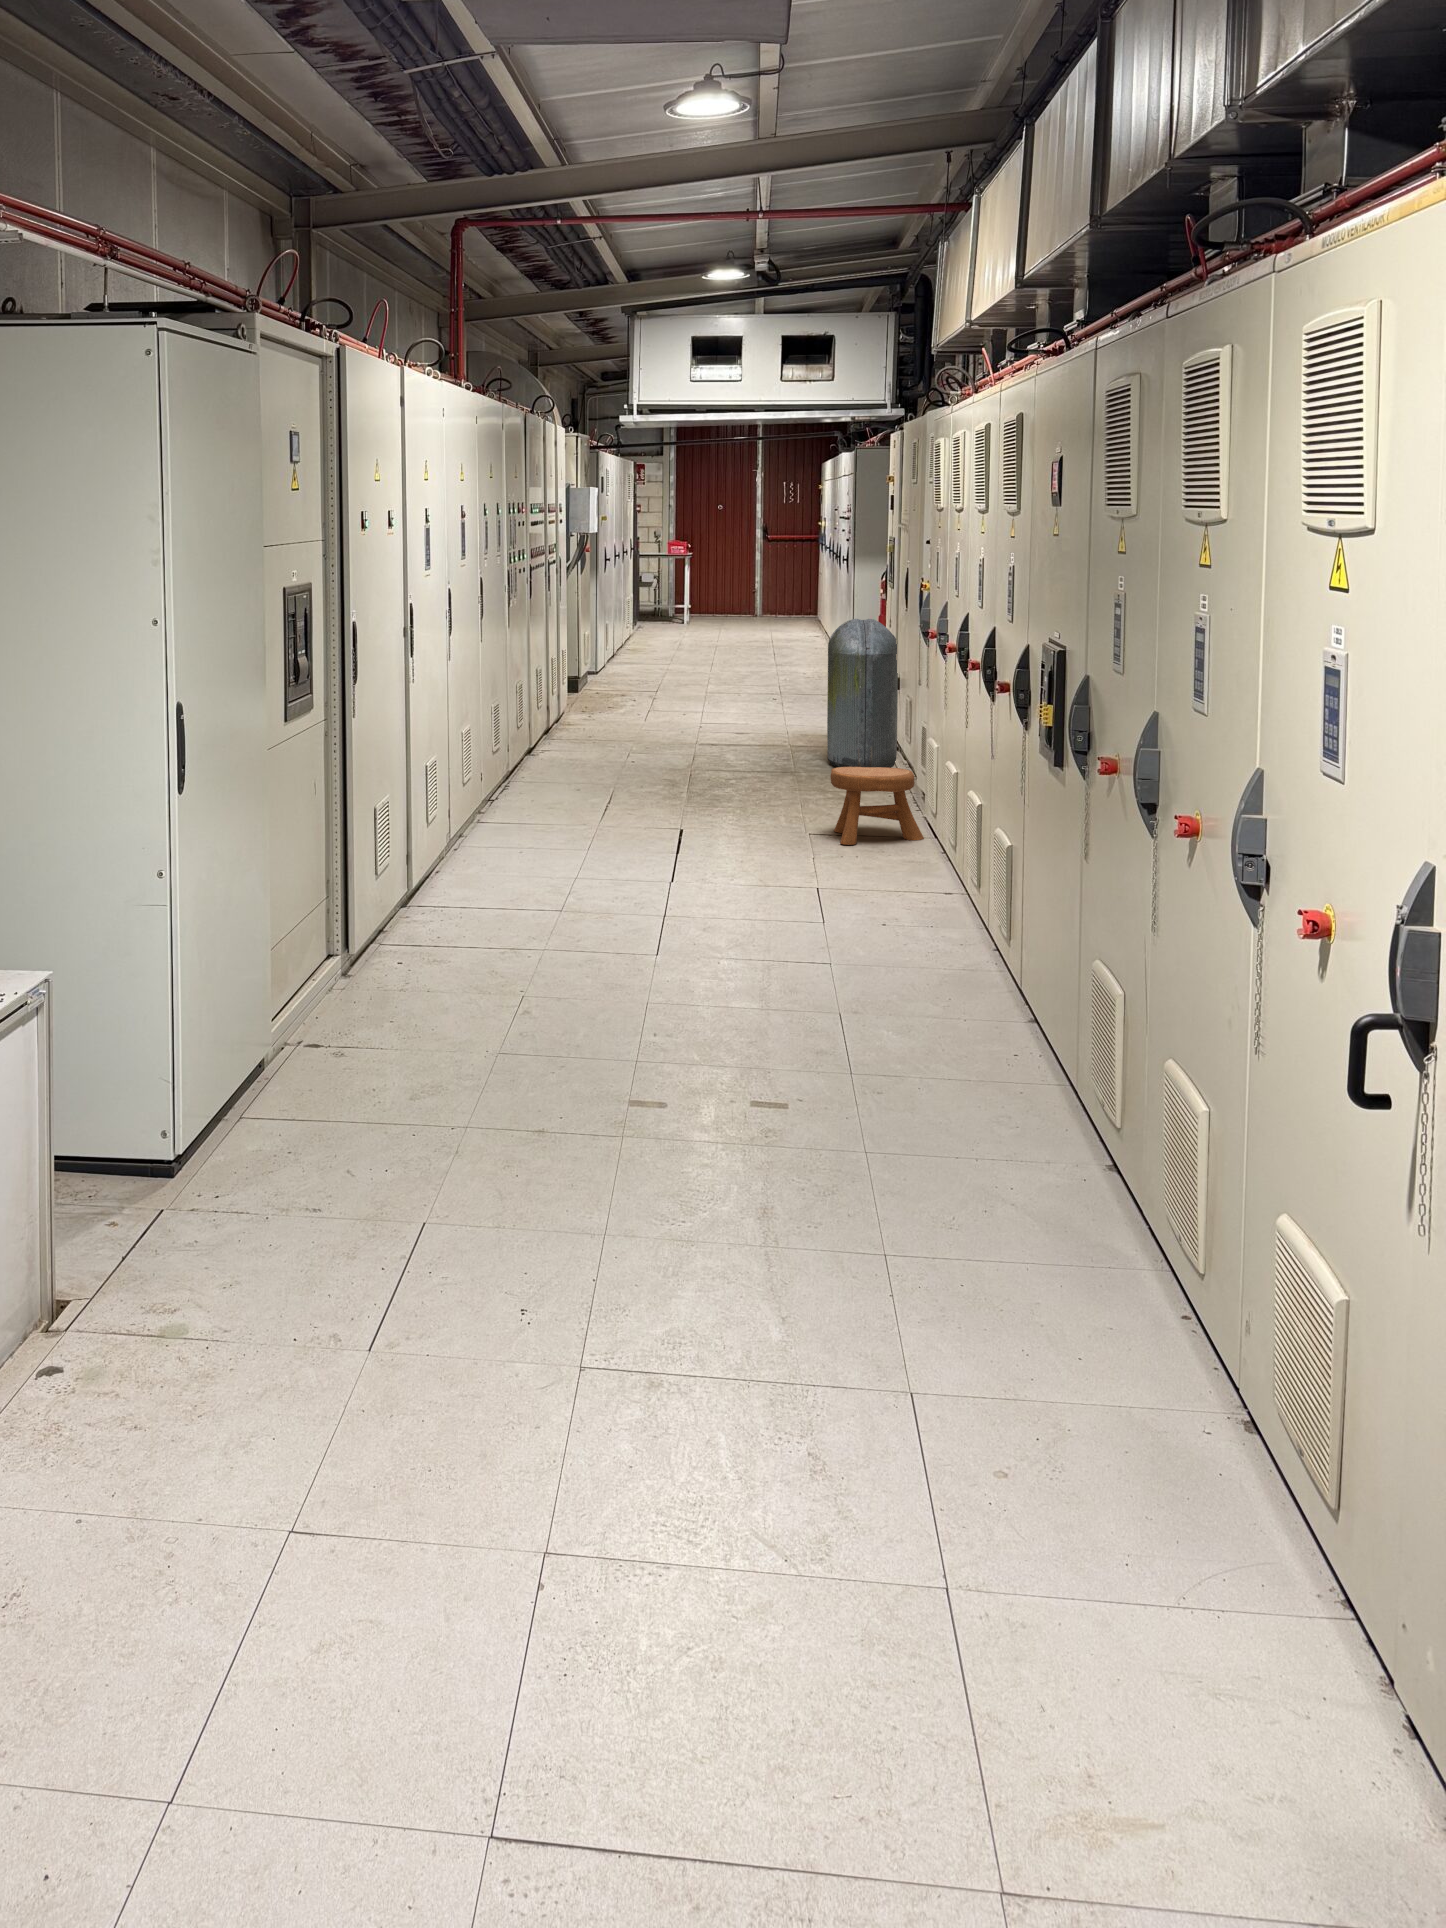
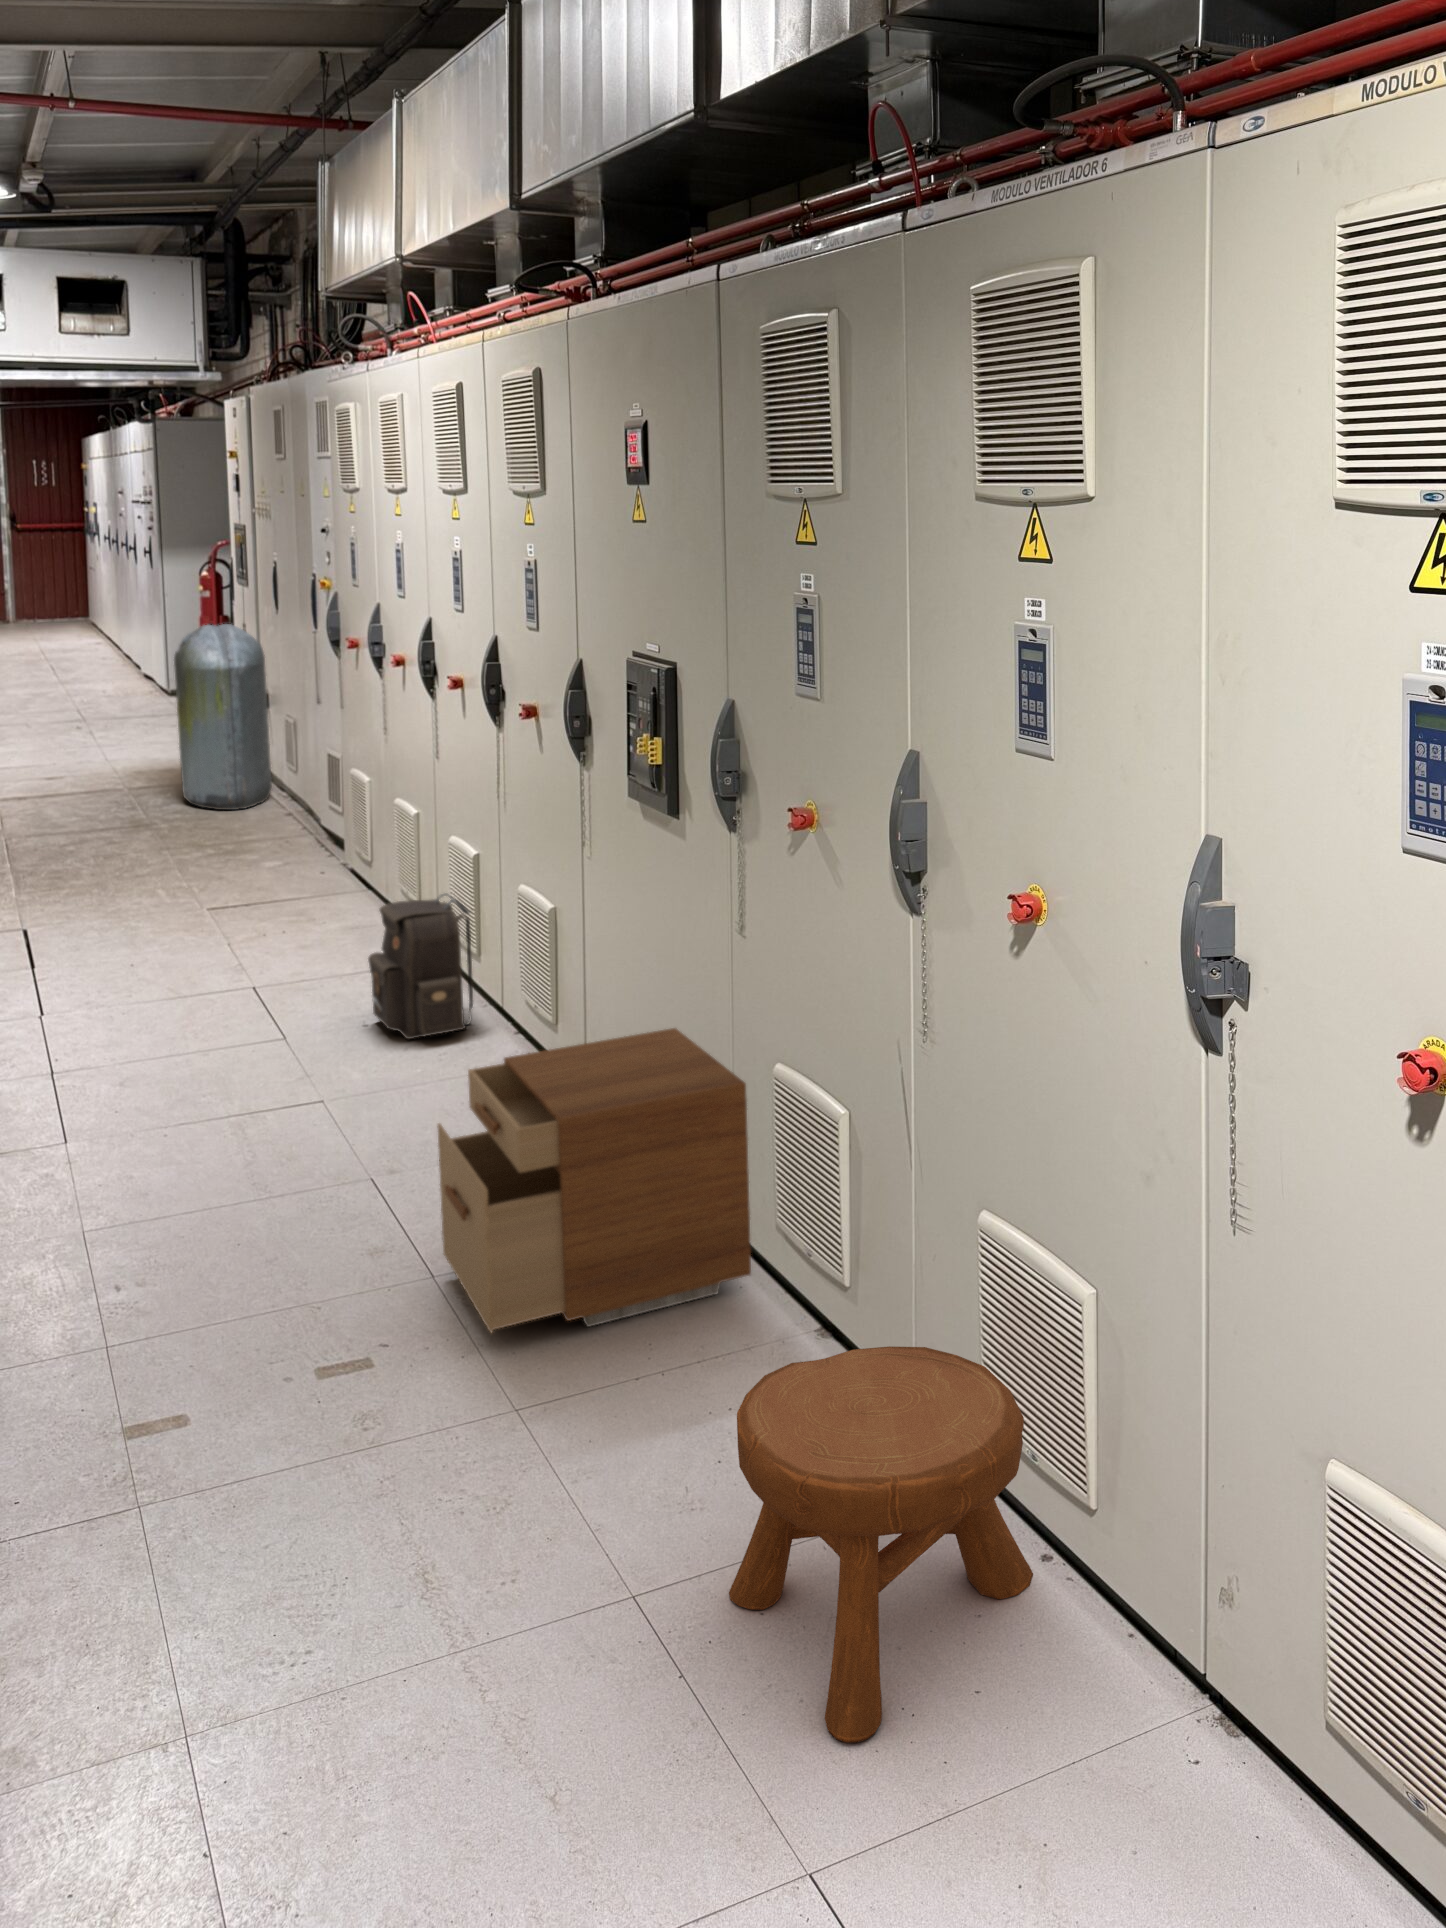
stool: present [831,767,924,845] -> present [729,1346,1033,1743]
backpack: none [890,833,971,942] -> present [368,894,473,1039]
filing cabinet: none [856,928,1073,1129] -> present [437,1028,751,1333]

